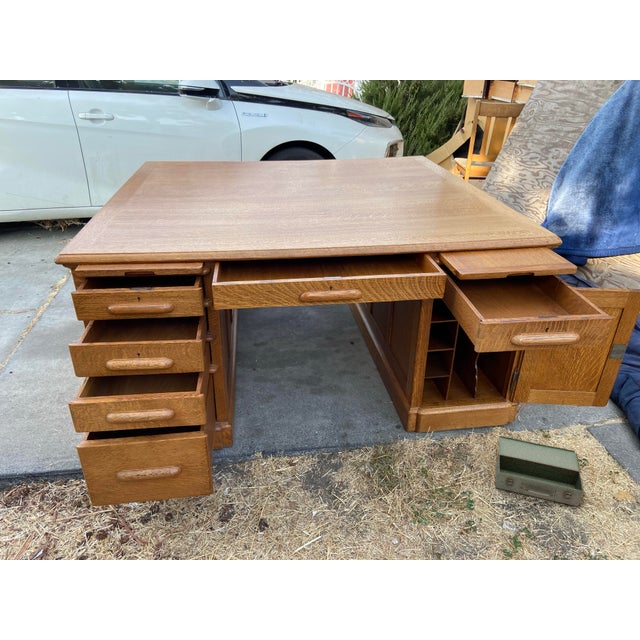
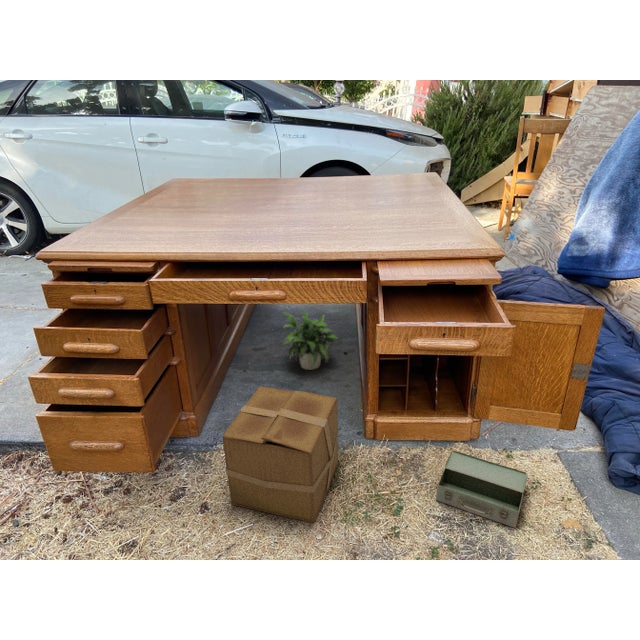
potted plant: none [288,300,351,364] -> present [283,309,337,370]
cardboard box: none [289,388,395,527] -> present [222,386,338,523]

